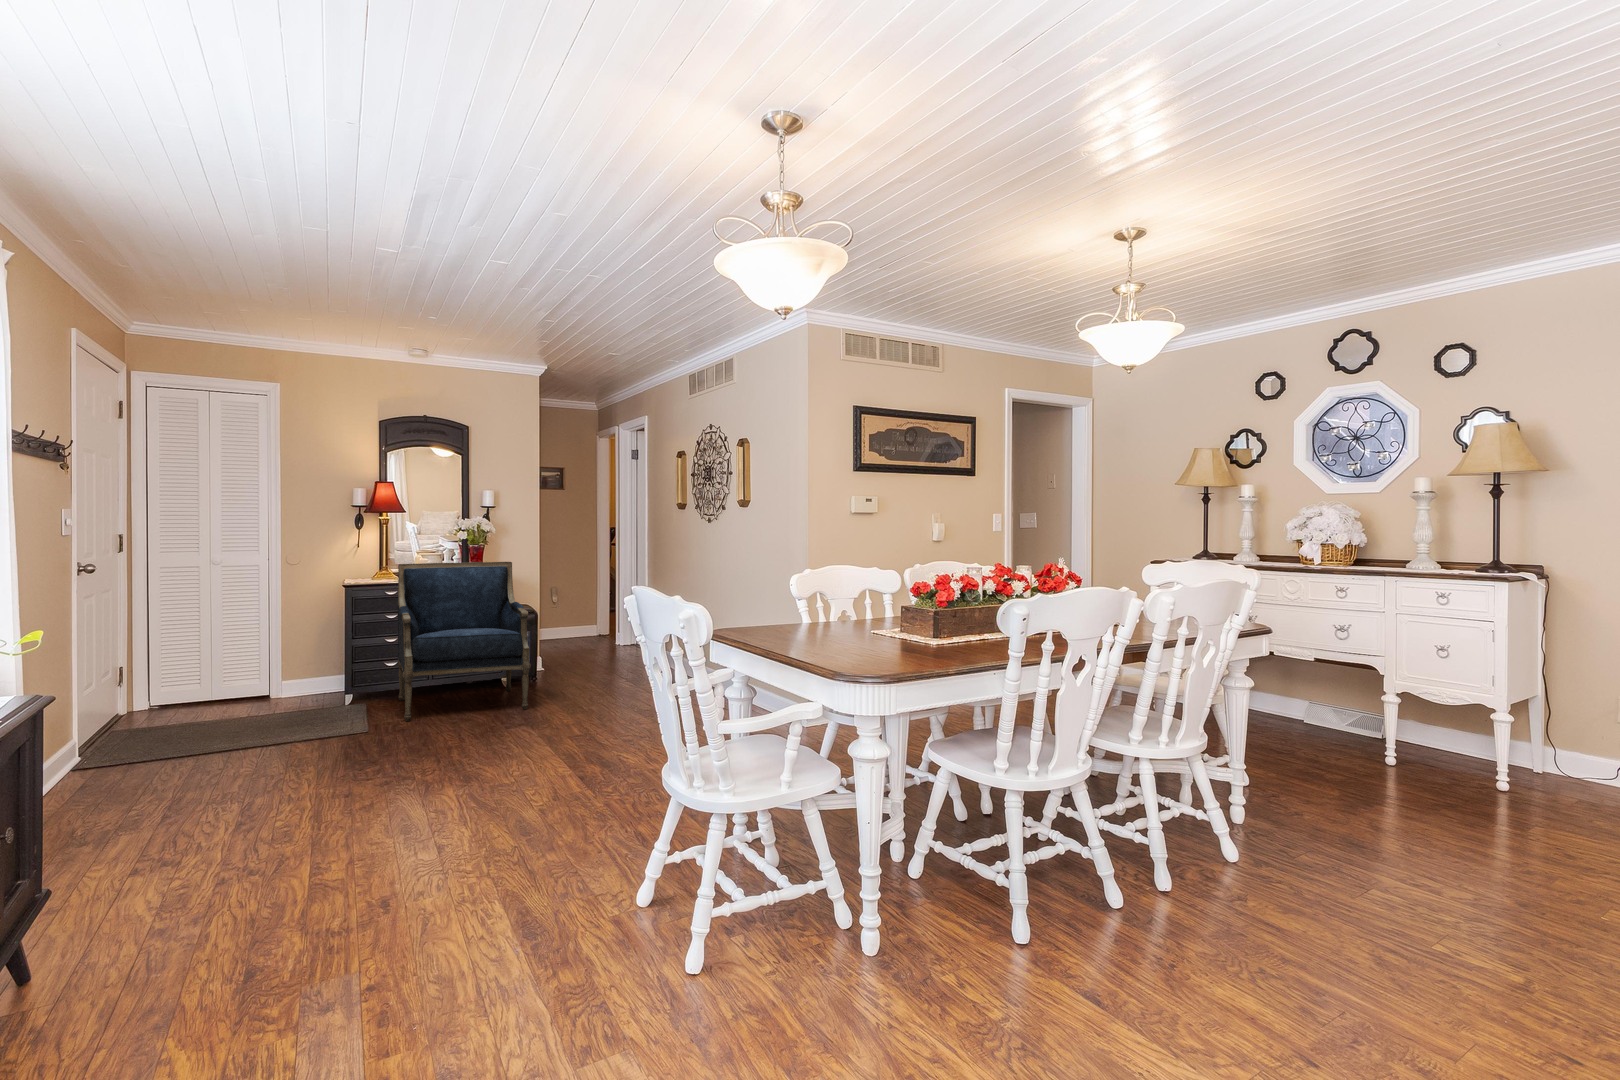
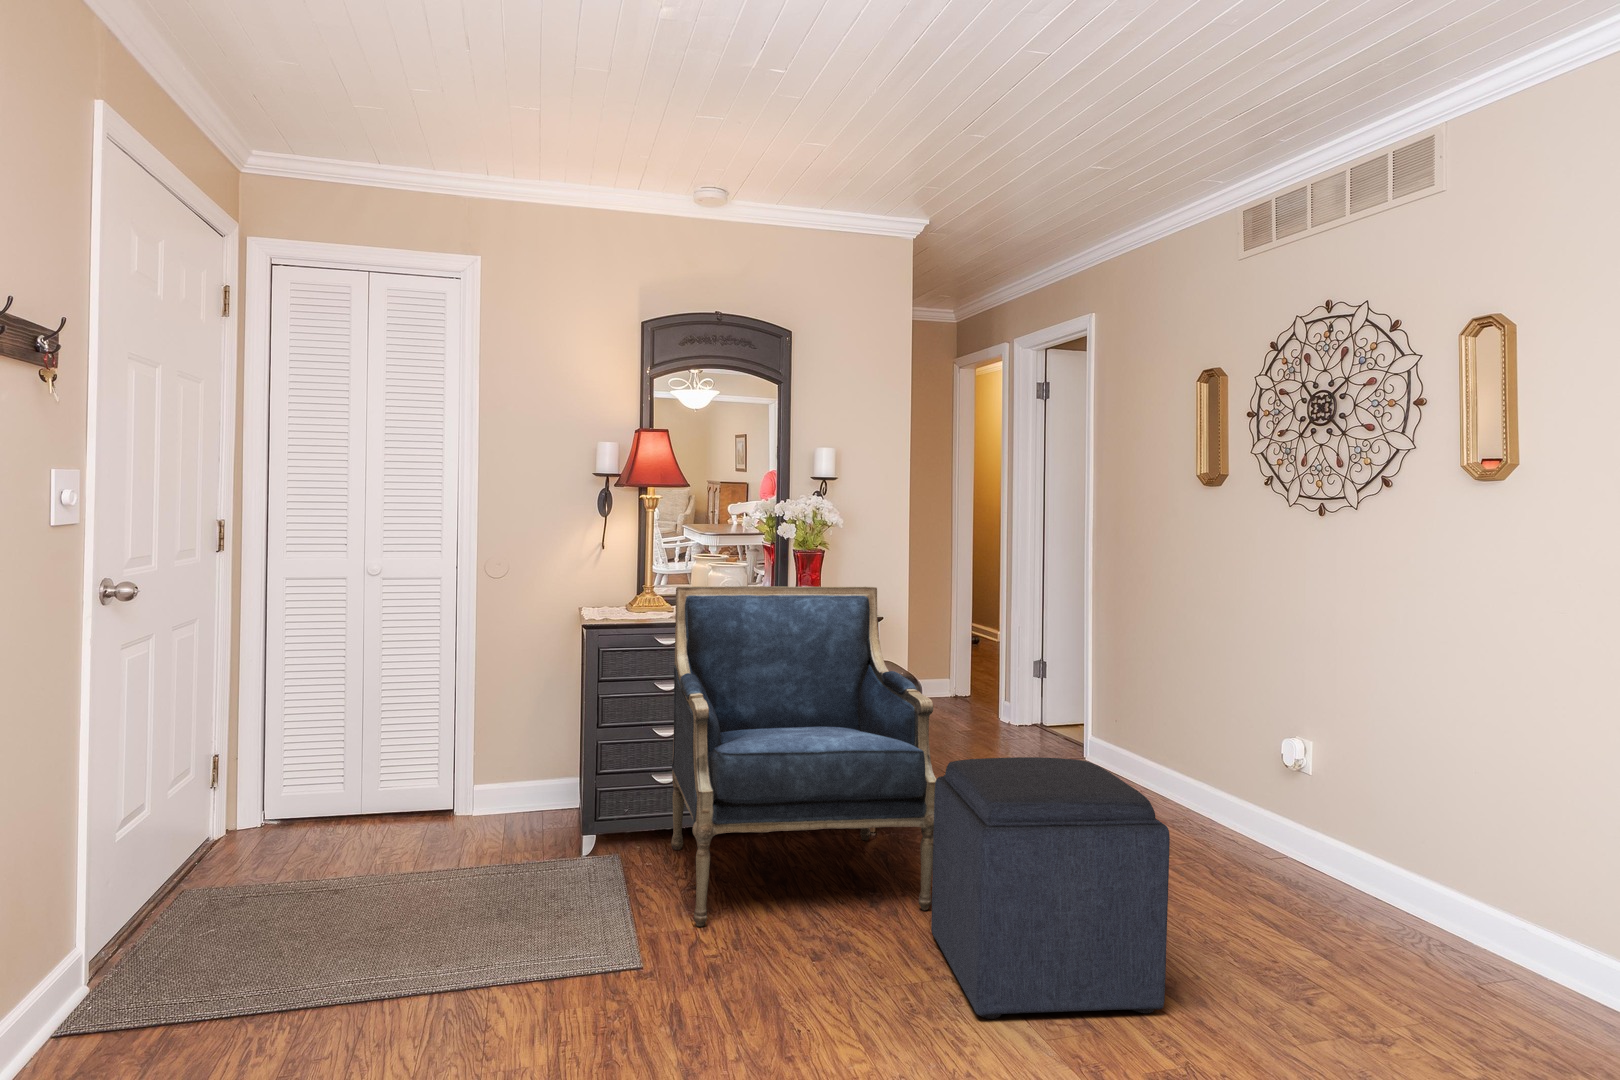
ottoman: none [522,631,611,733] -> present [931,757,1170,1019]

